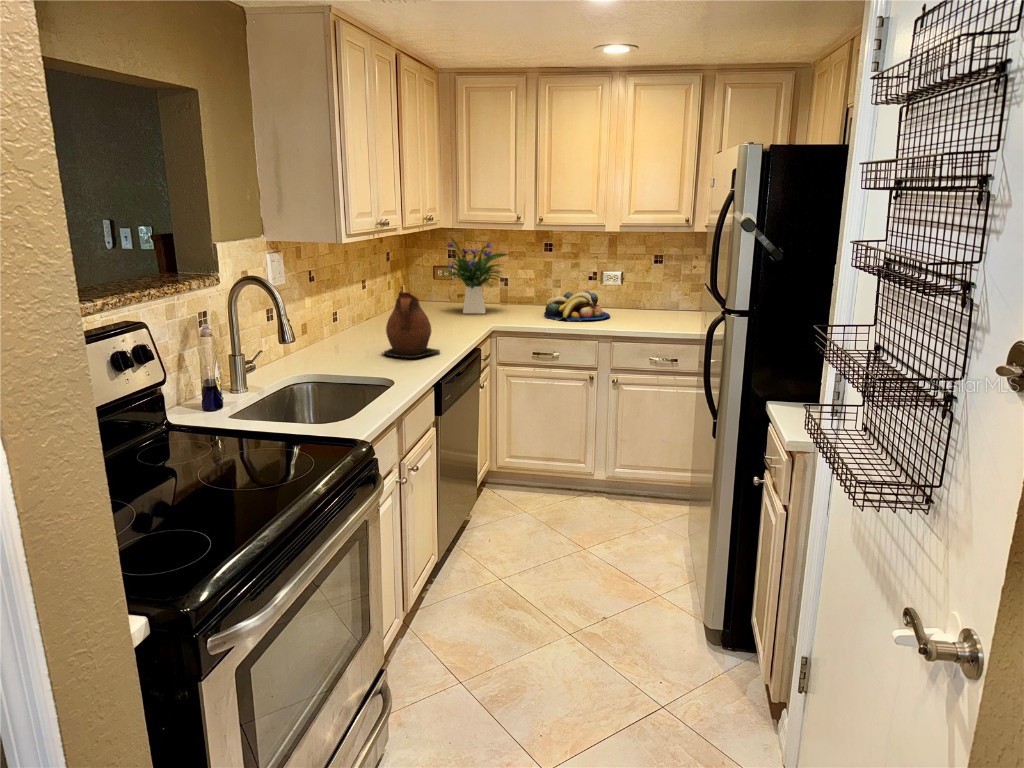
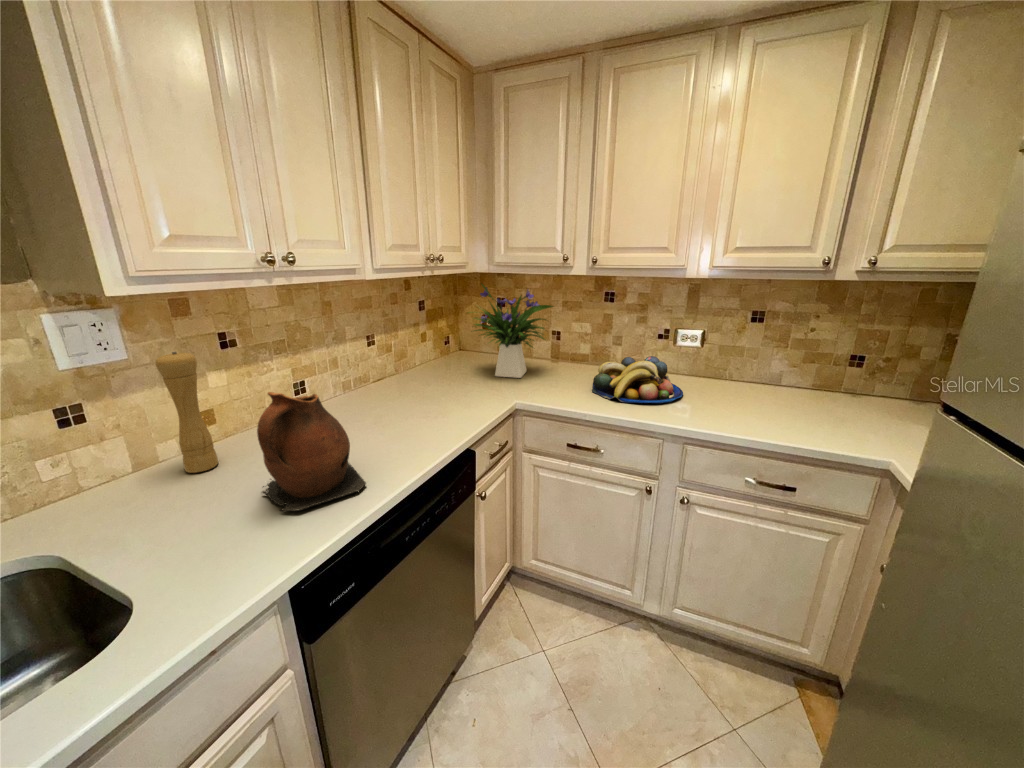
pepper mill: none [309,276,333,354] -> present [156,352,218,473]

